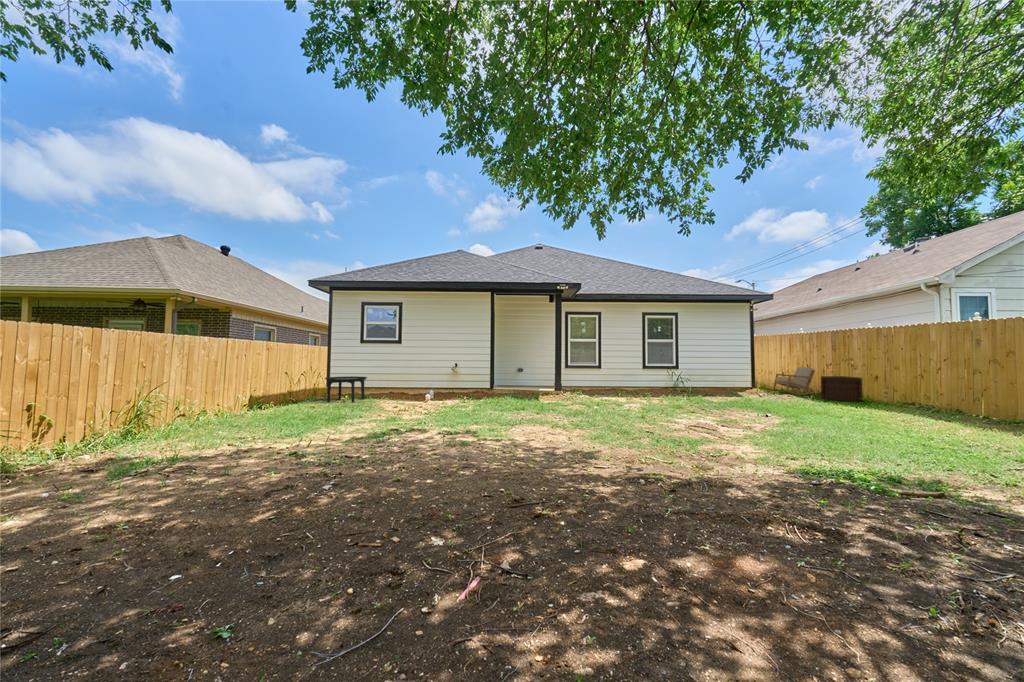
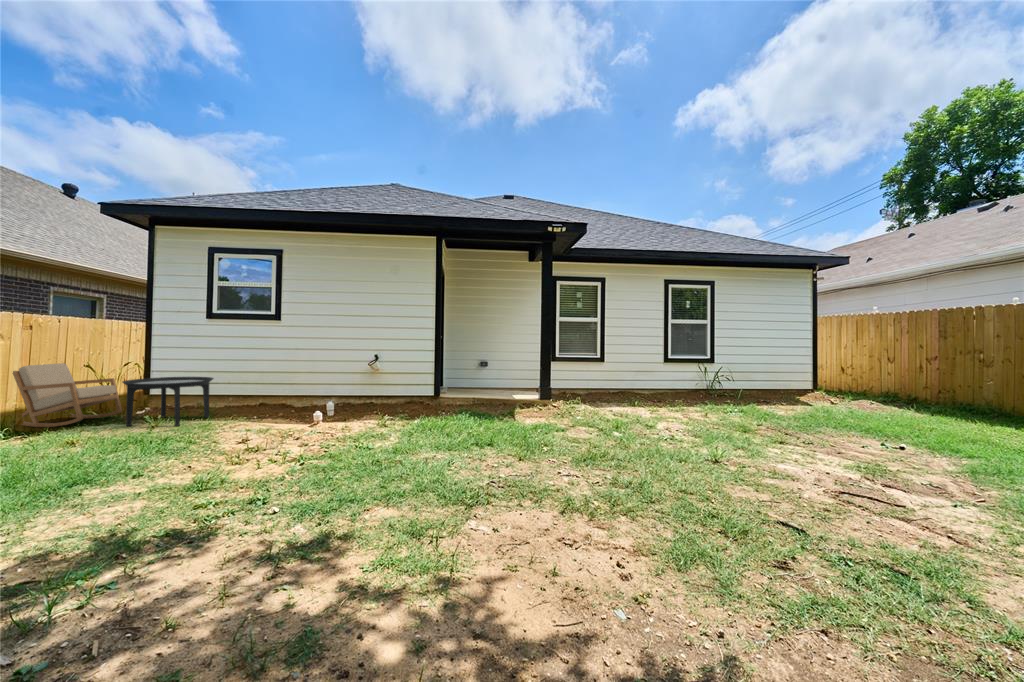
chair: present [773,367,815,395] -> present [12,363,122,427]
wooden crate: present [821,376,863,401] -> none [923,375,992,413]

